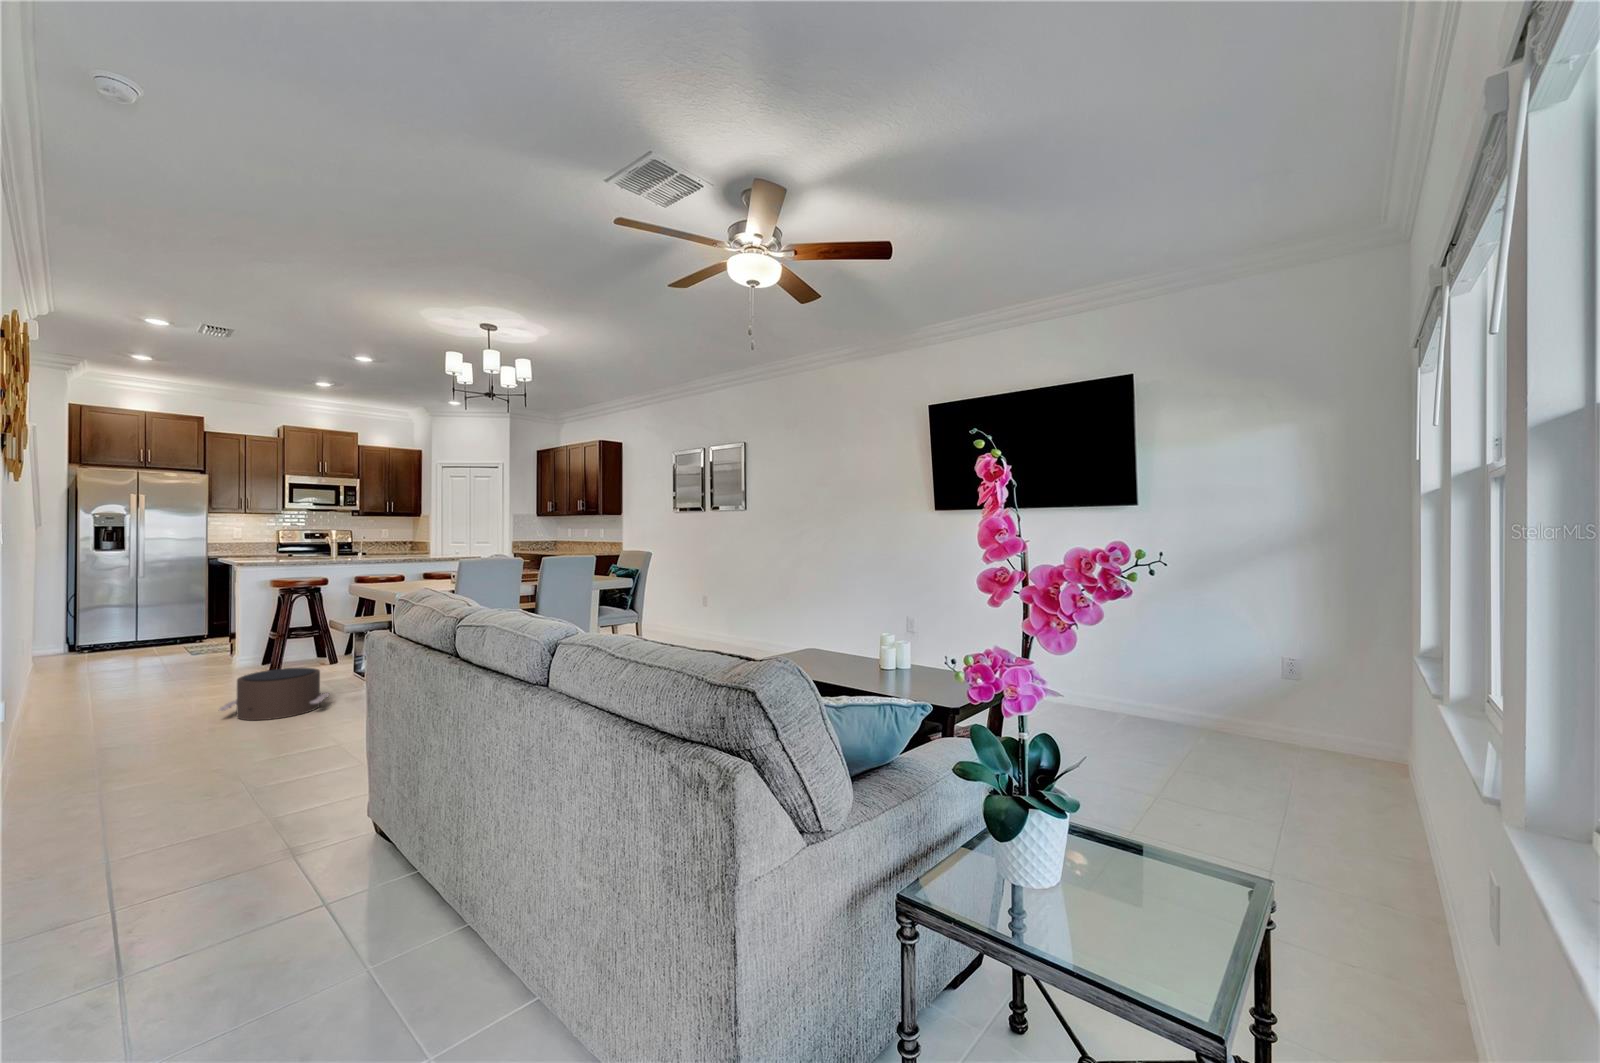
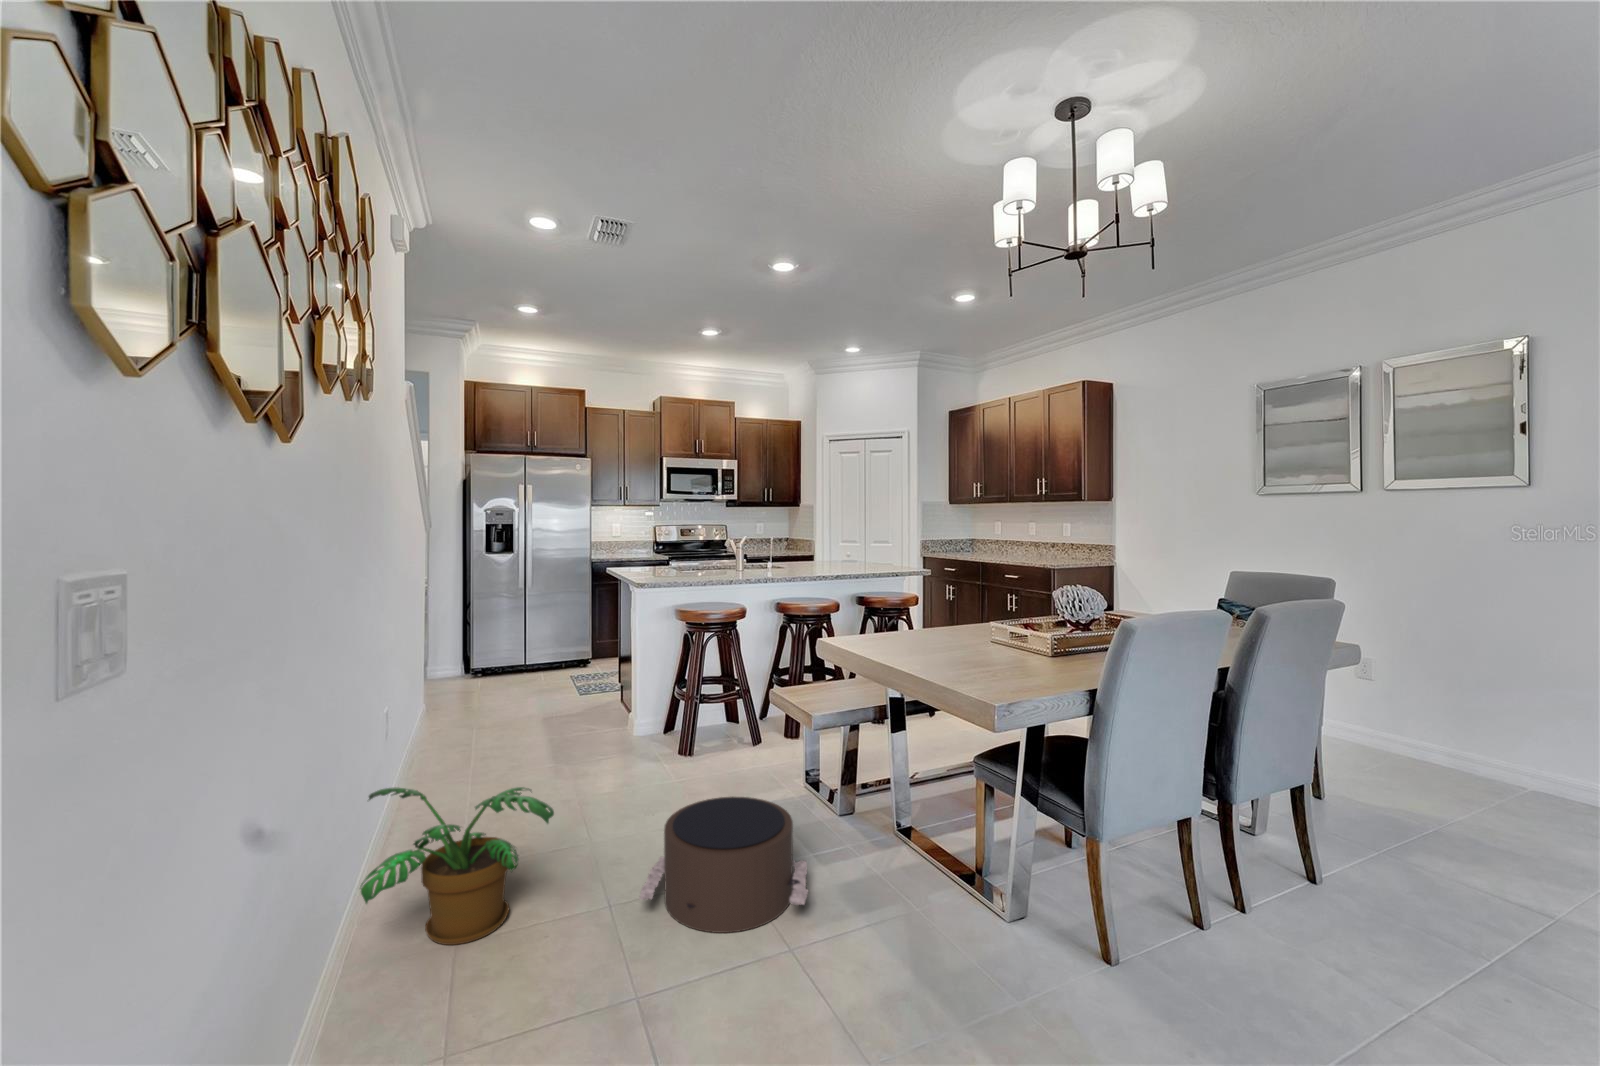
potted plant: none [29,656,162,739] -> present [360,787,554,945]

